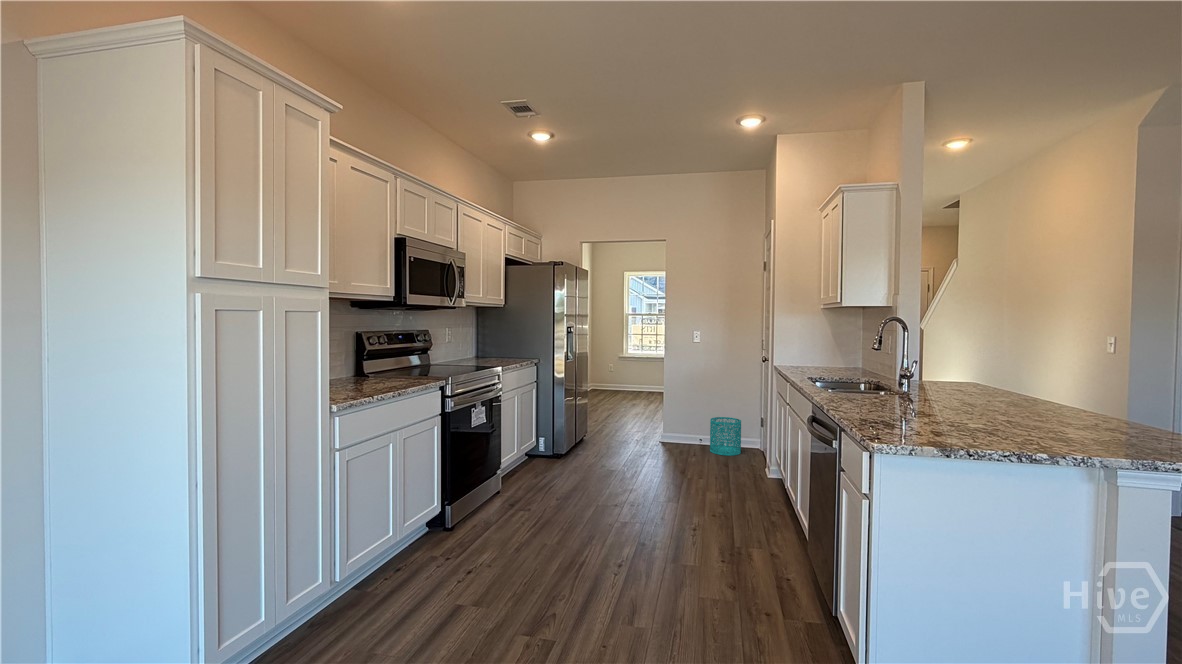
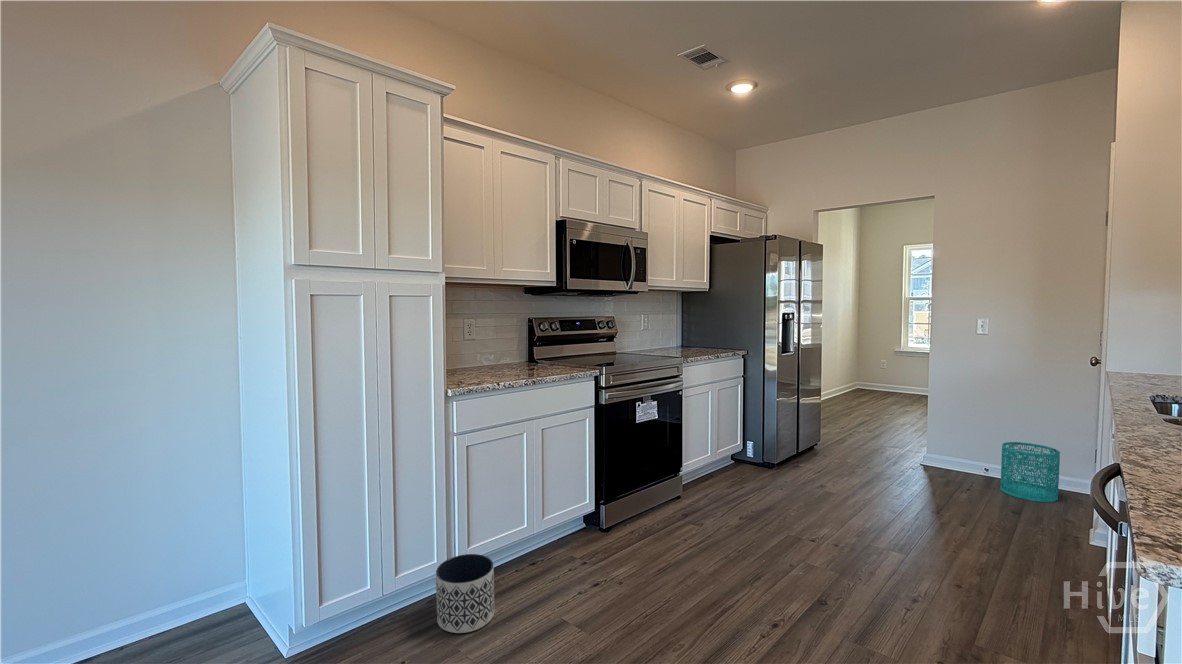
planter: none [329,564,389,640] -> present [436,554,494,633]

